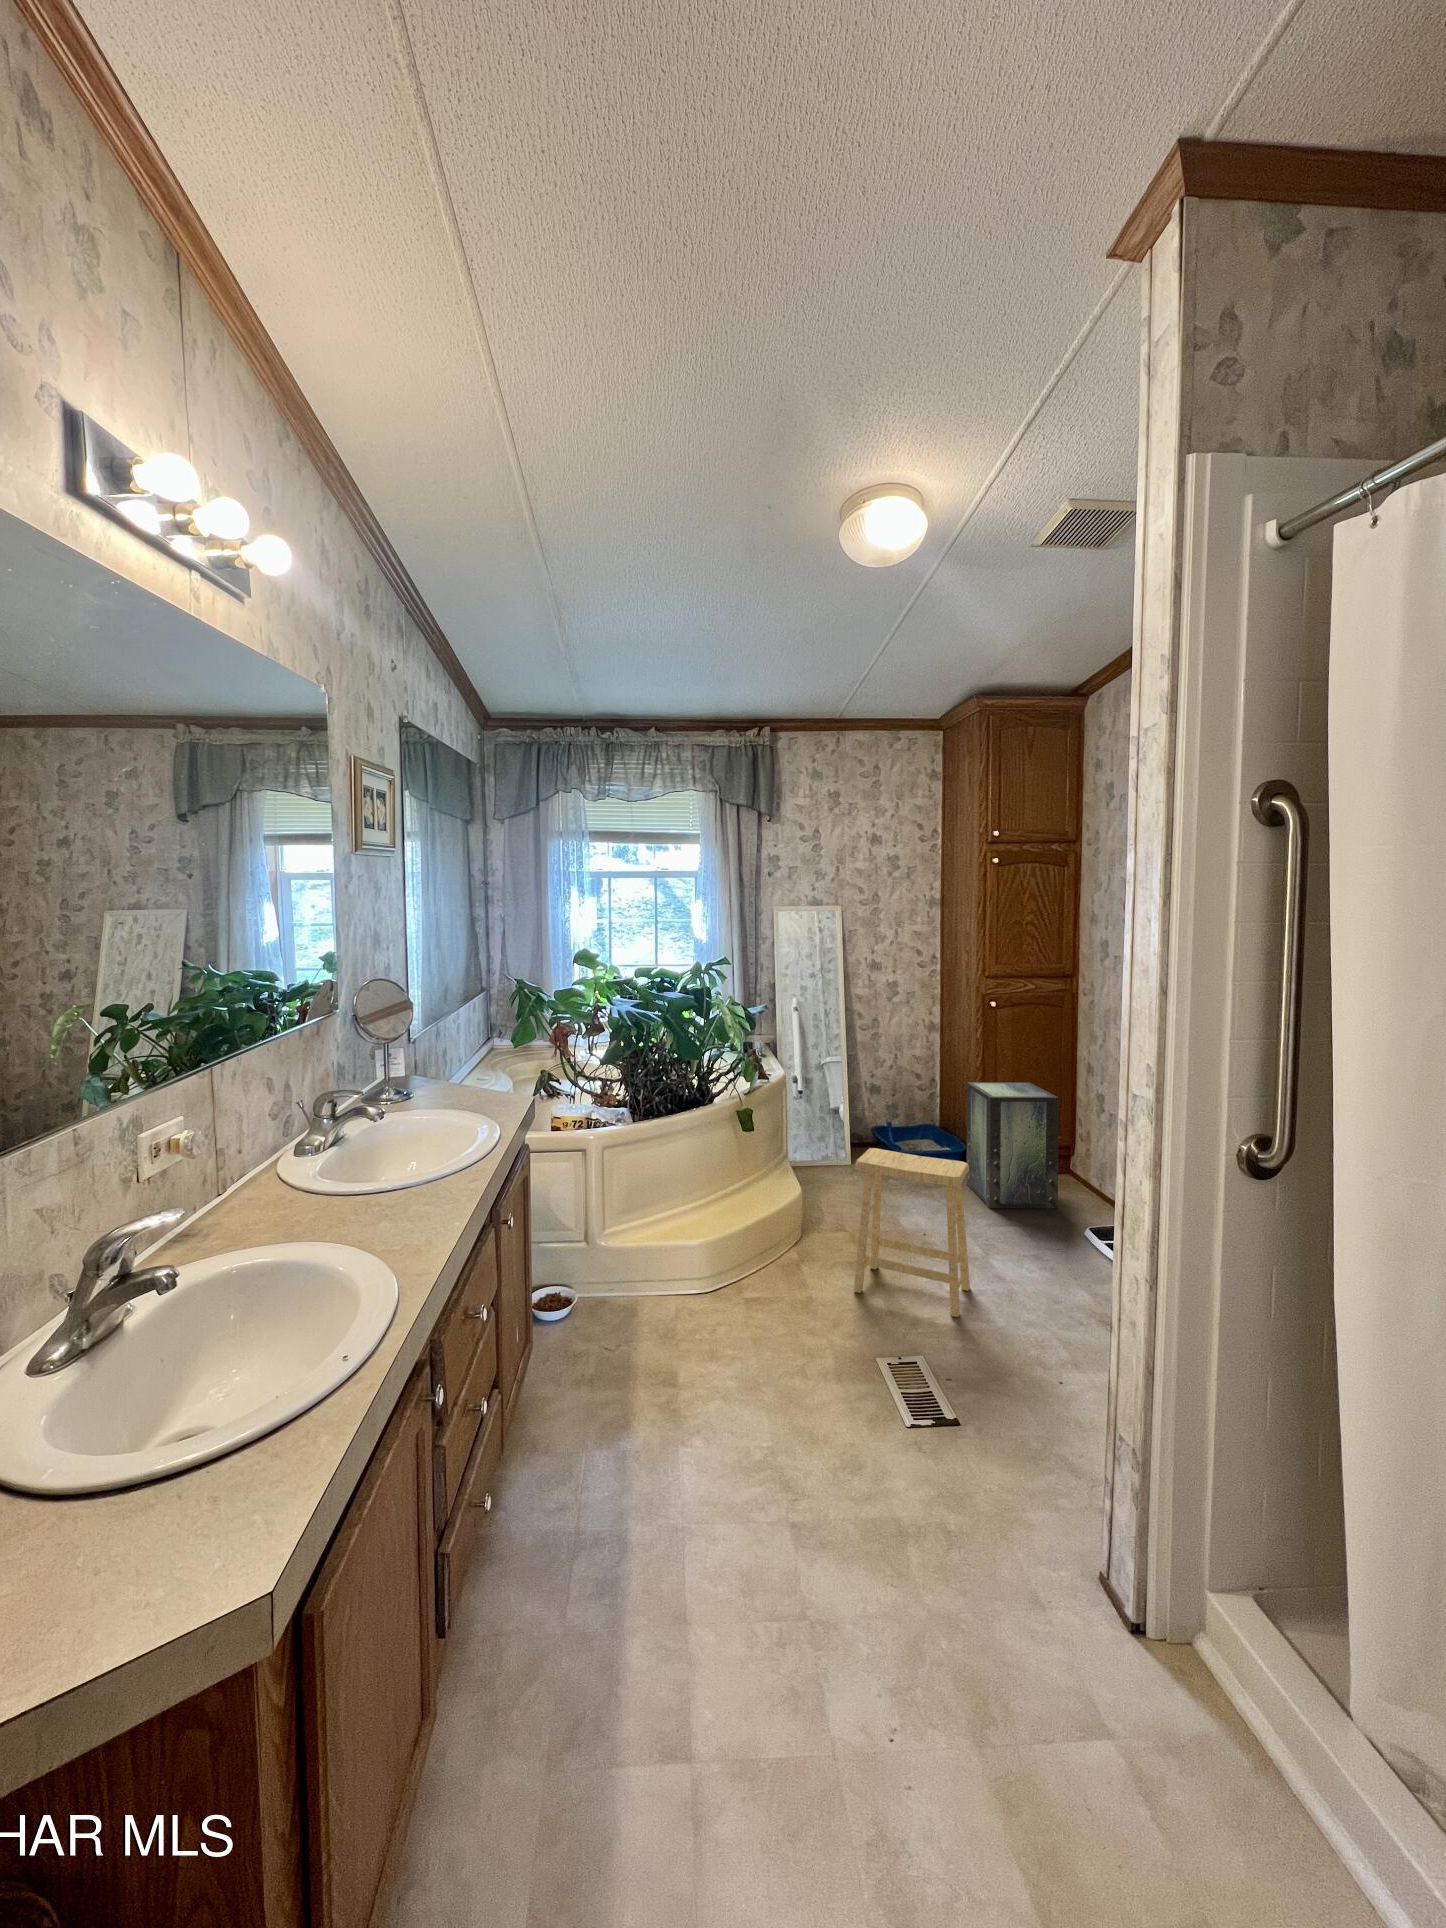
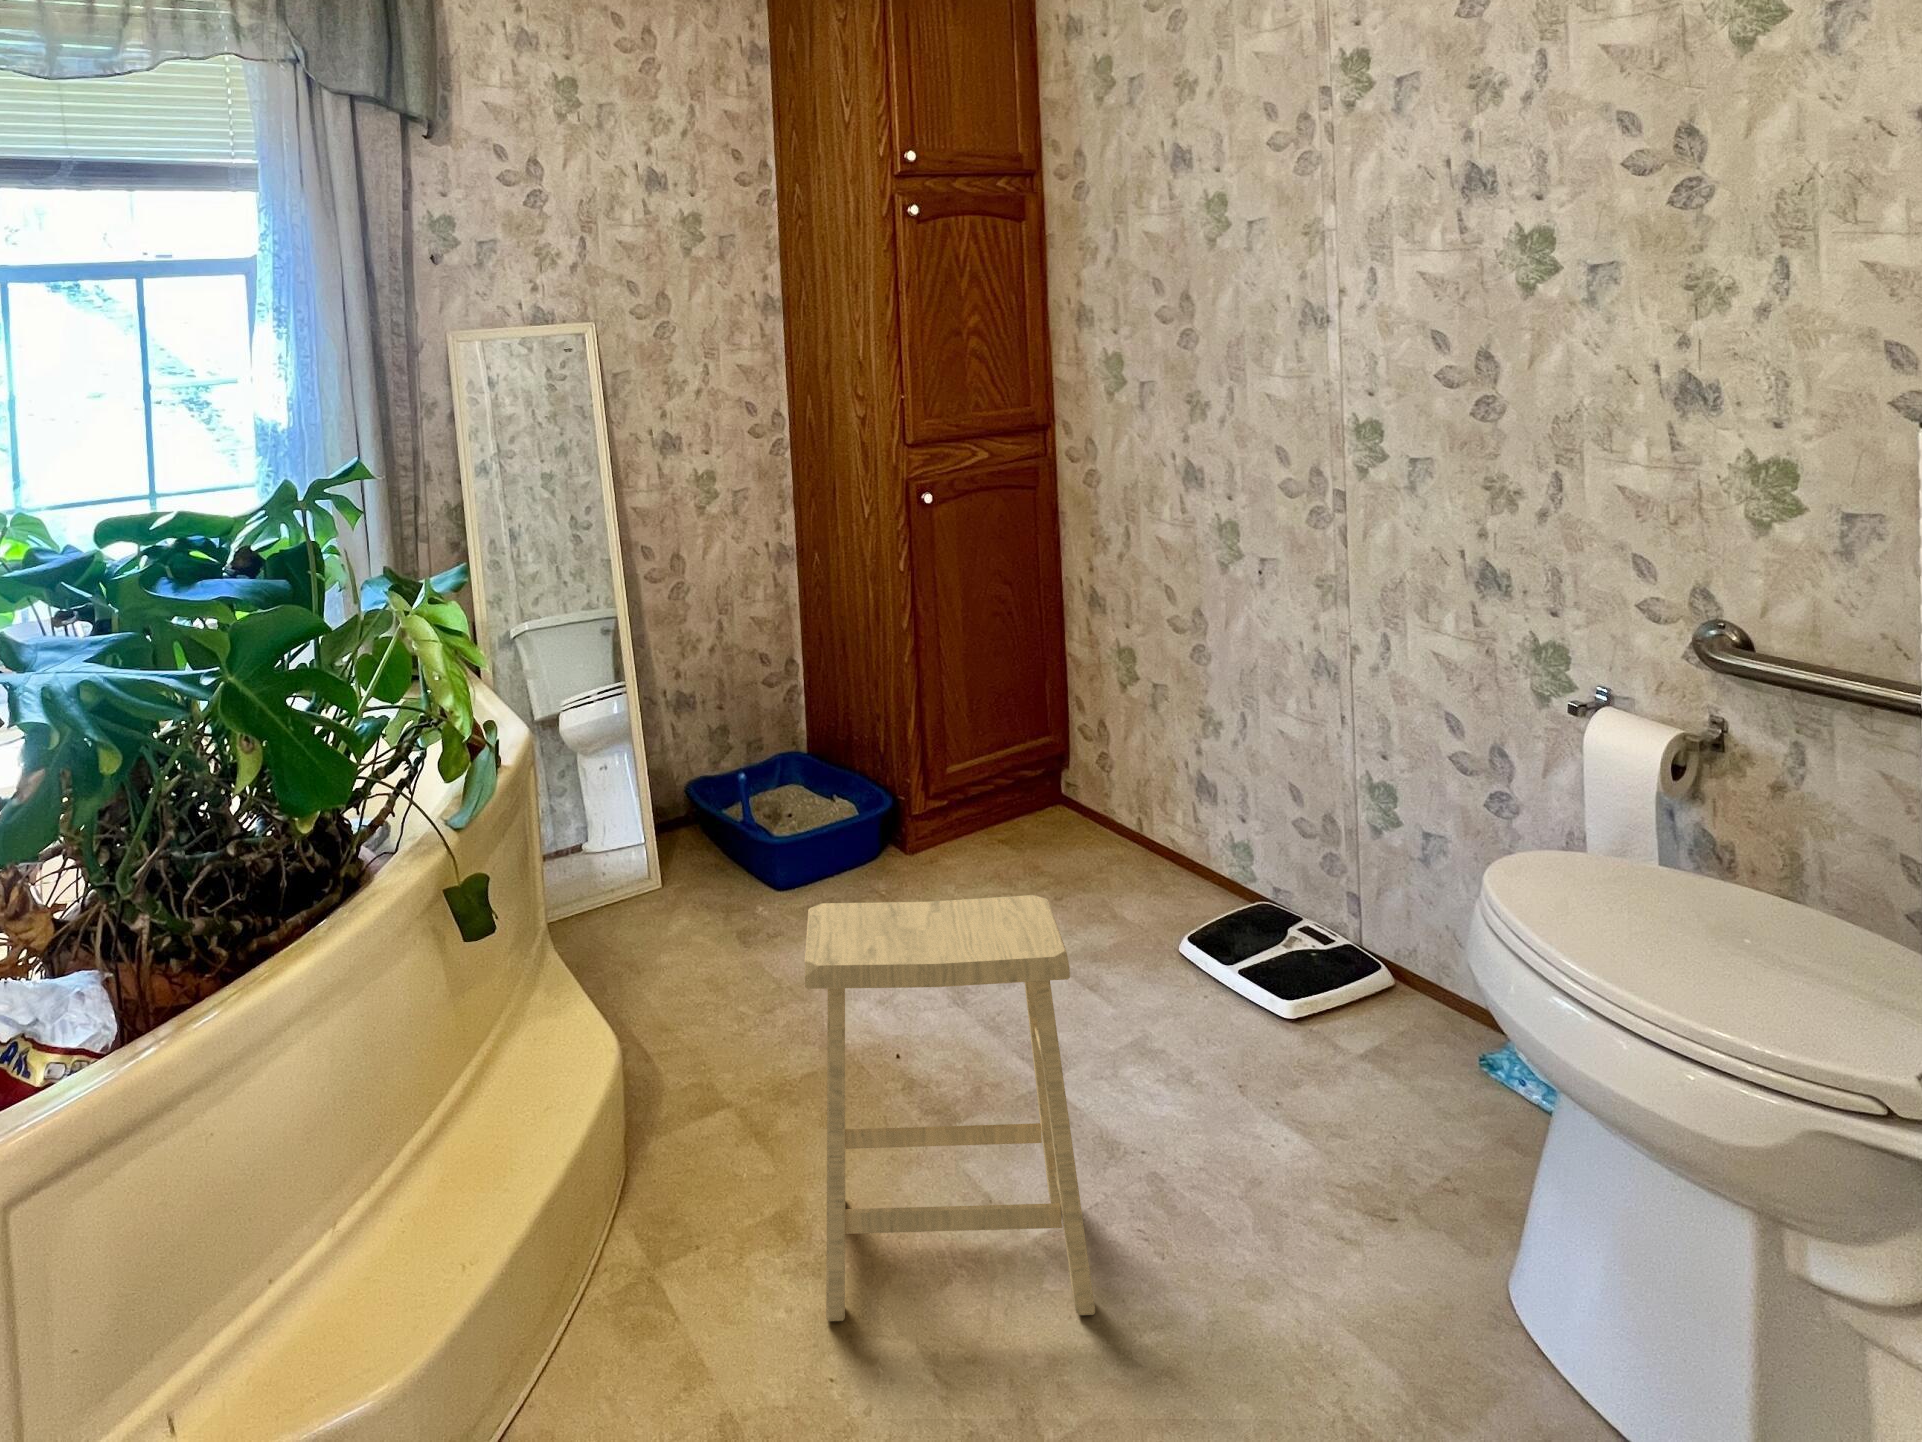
storage box: present [966,1082,1059,1208] -> none [892,646,1091,931]

